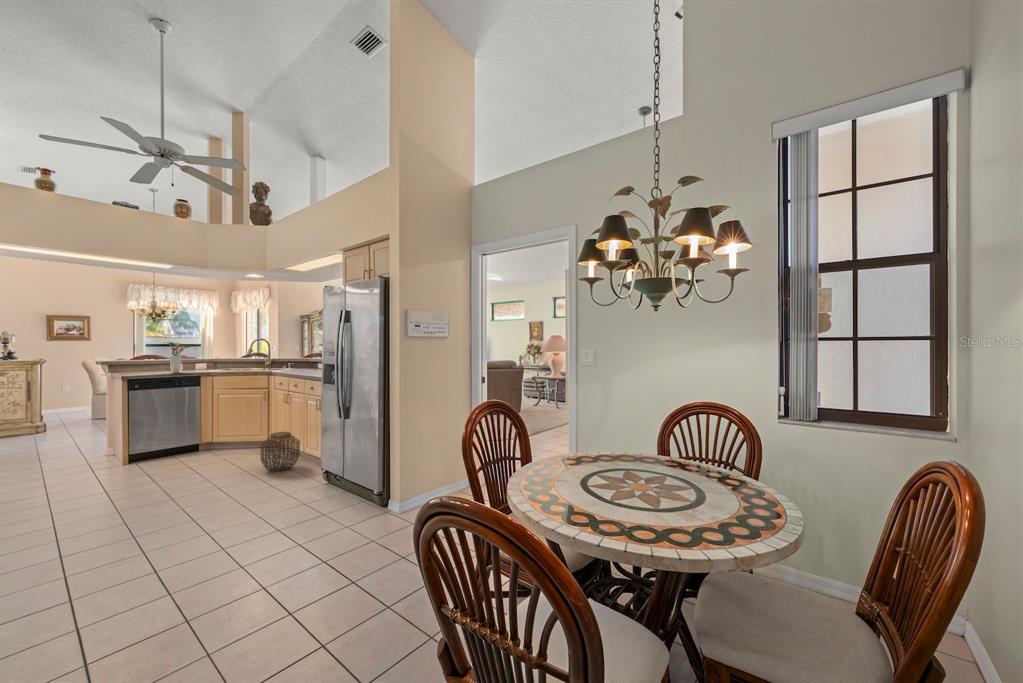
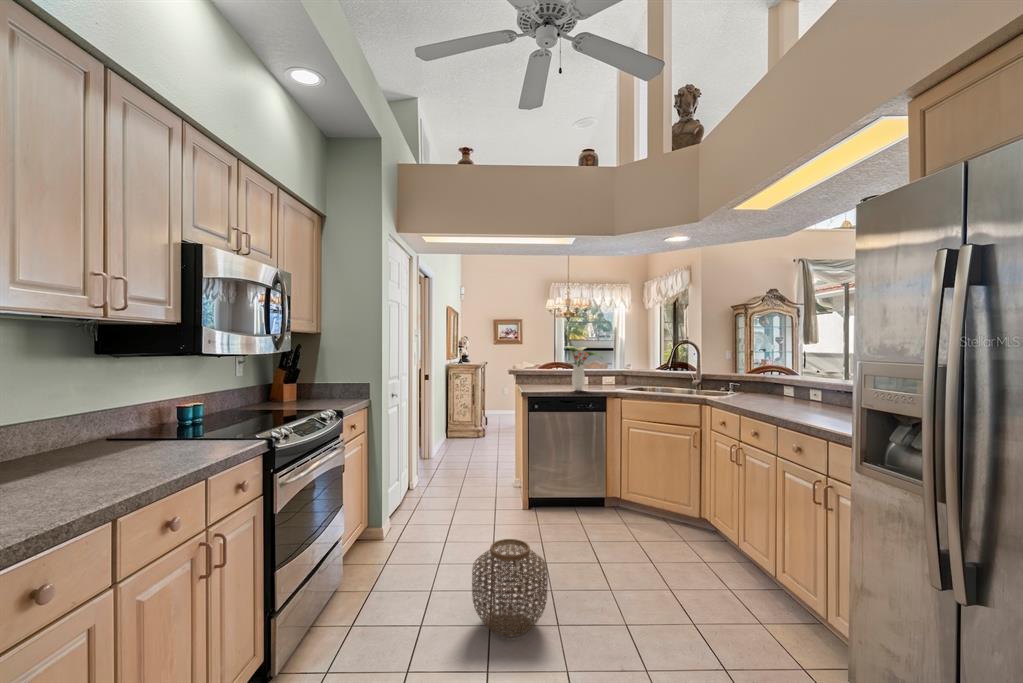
woven basket: present [260,432,300,472] -> present [472,539,548,637]

